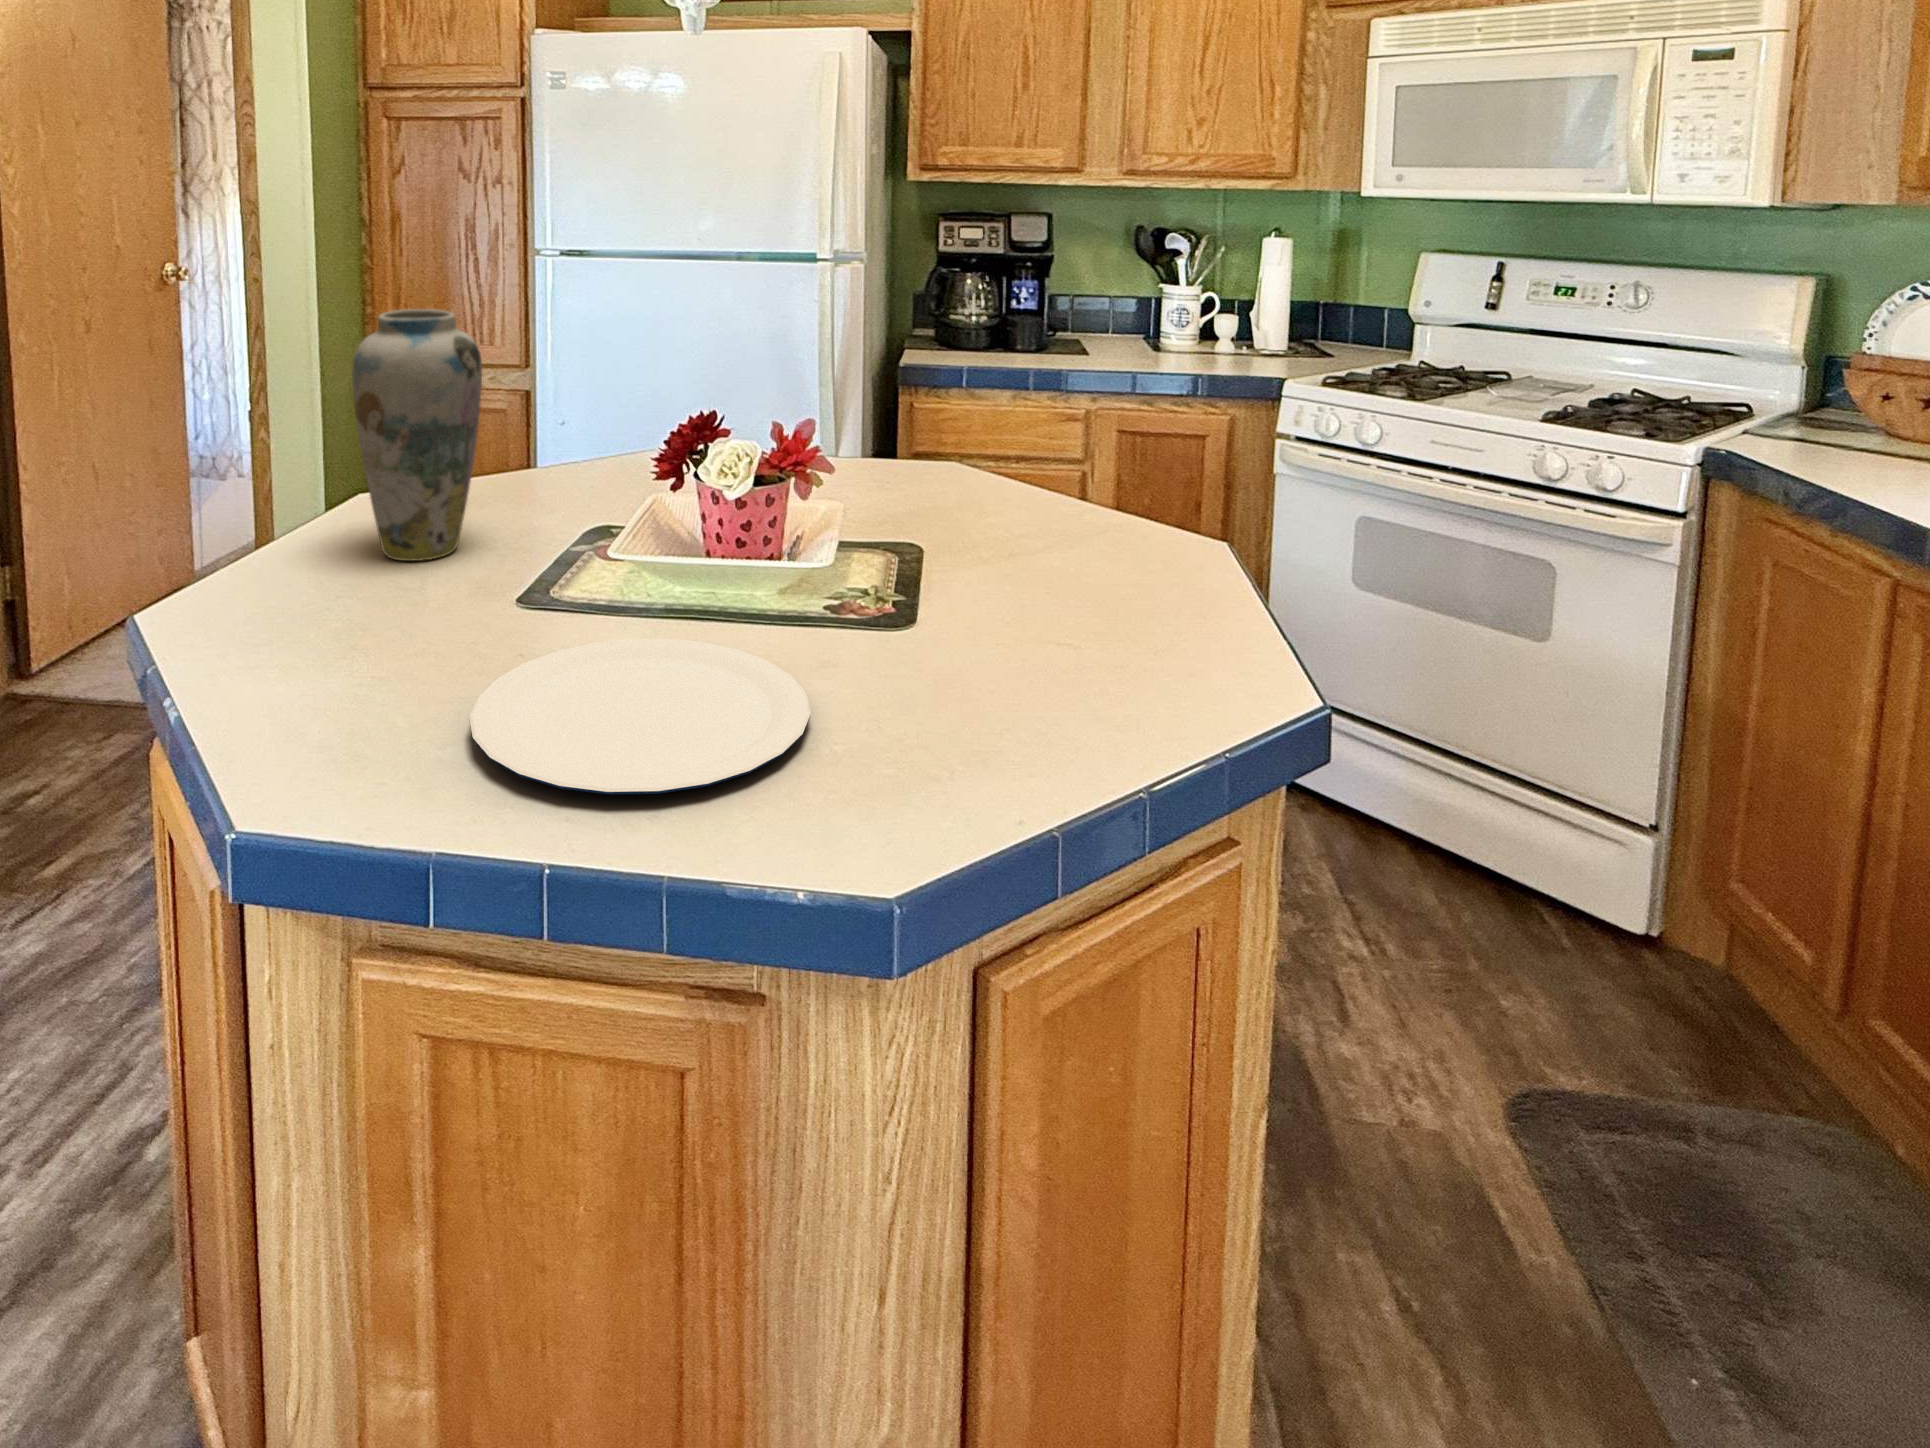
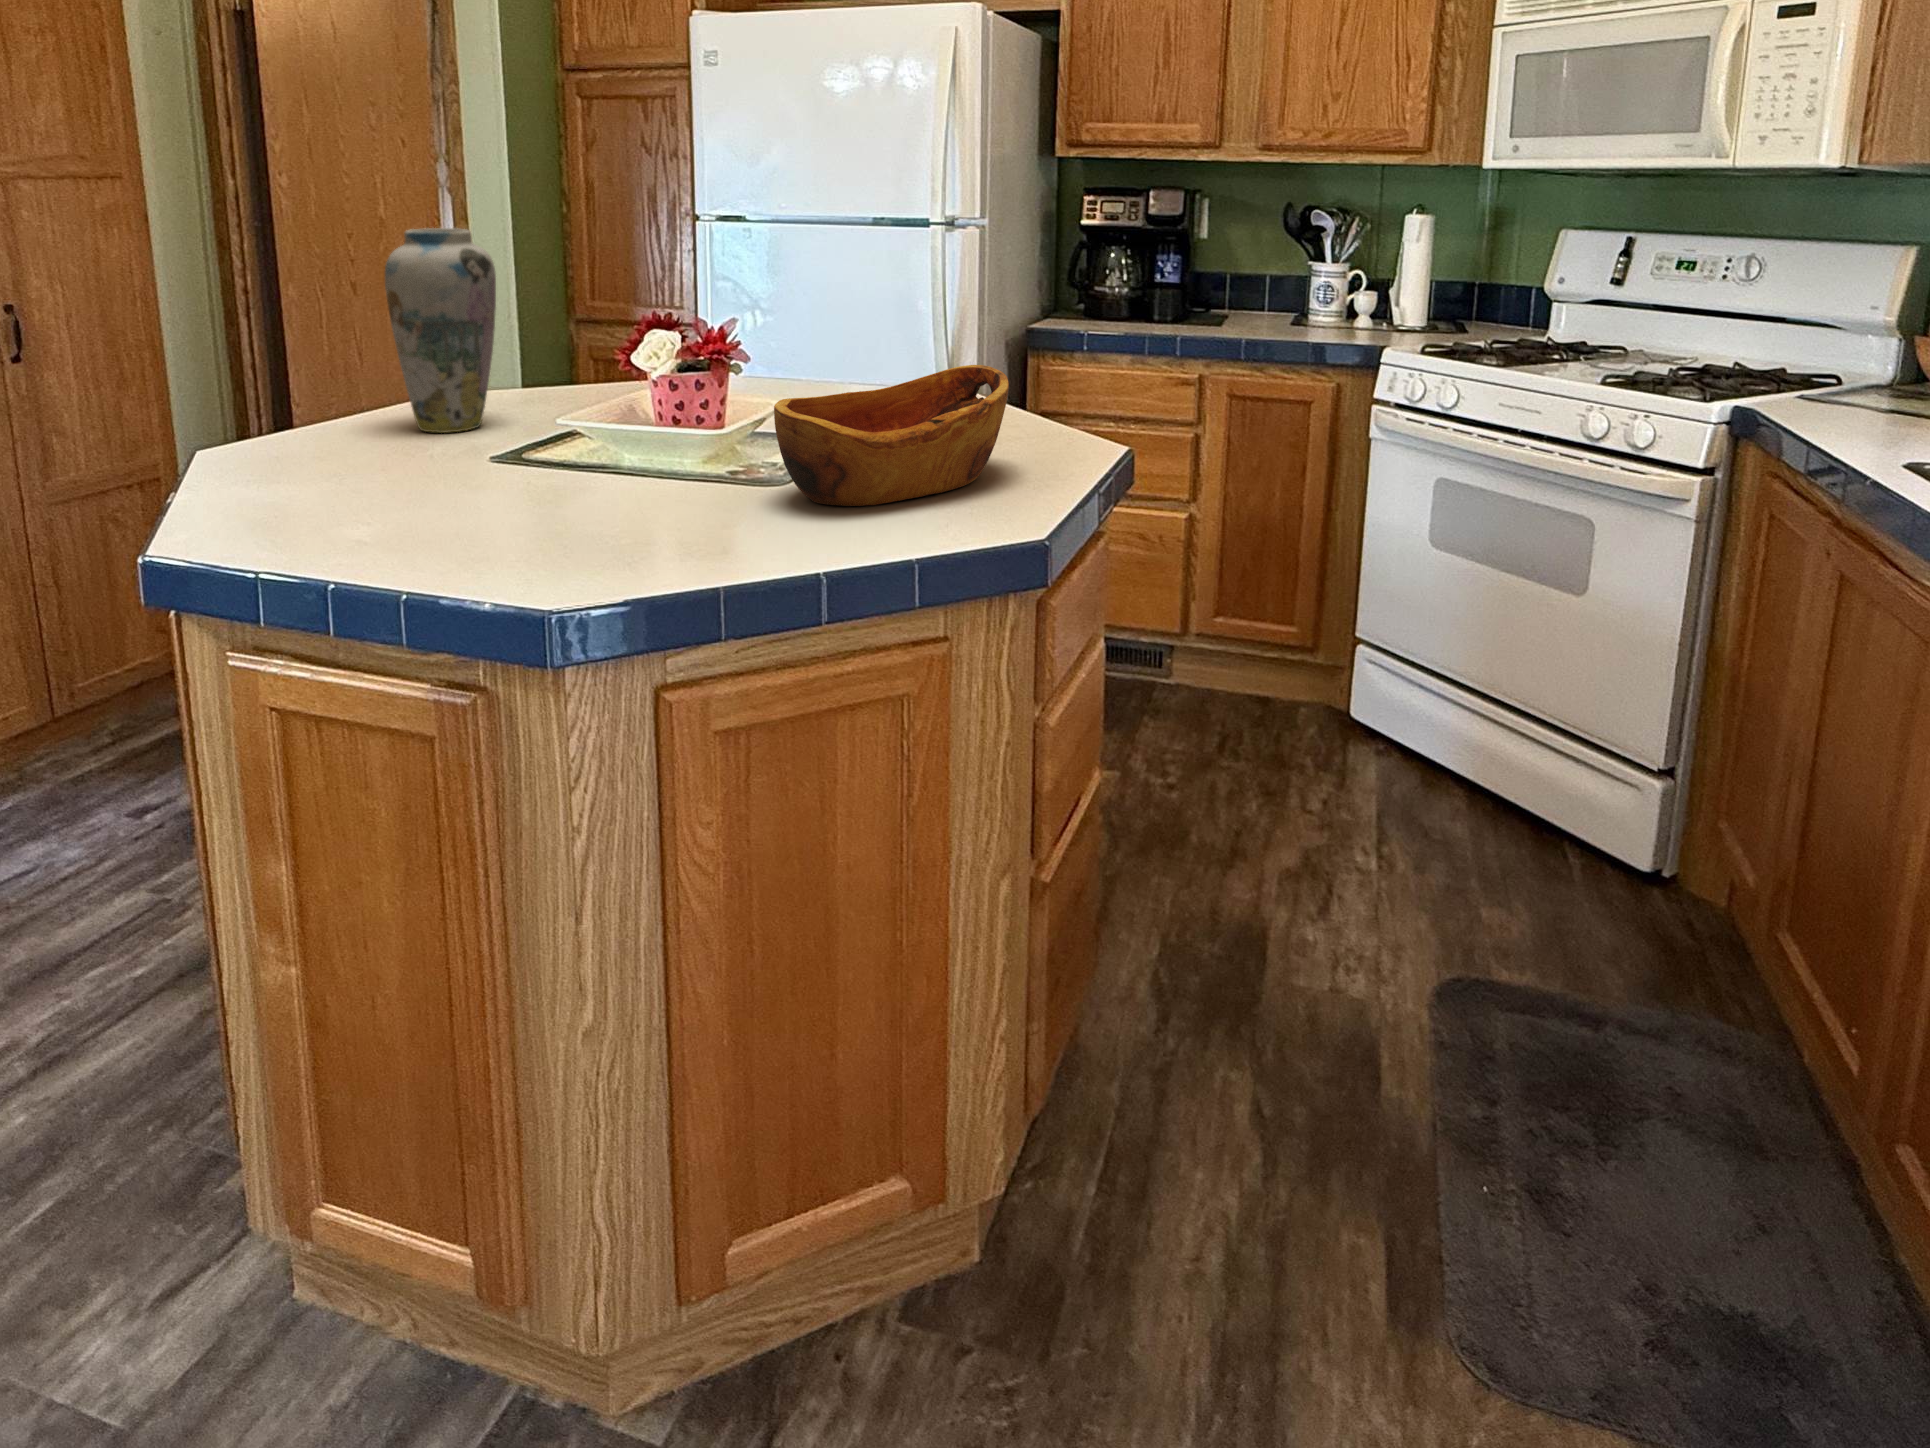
wooden bowl: none [951,465,1181,665] -> present [774,365,1009,506]
plate: present [469,639,811,794] -> none [344,473,625,547]

